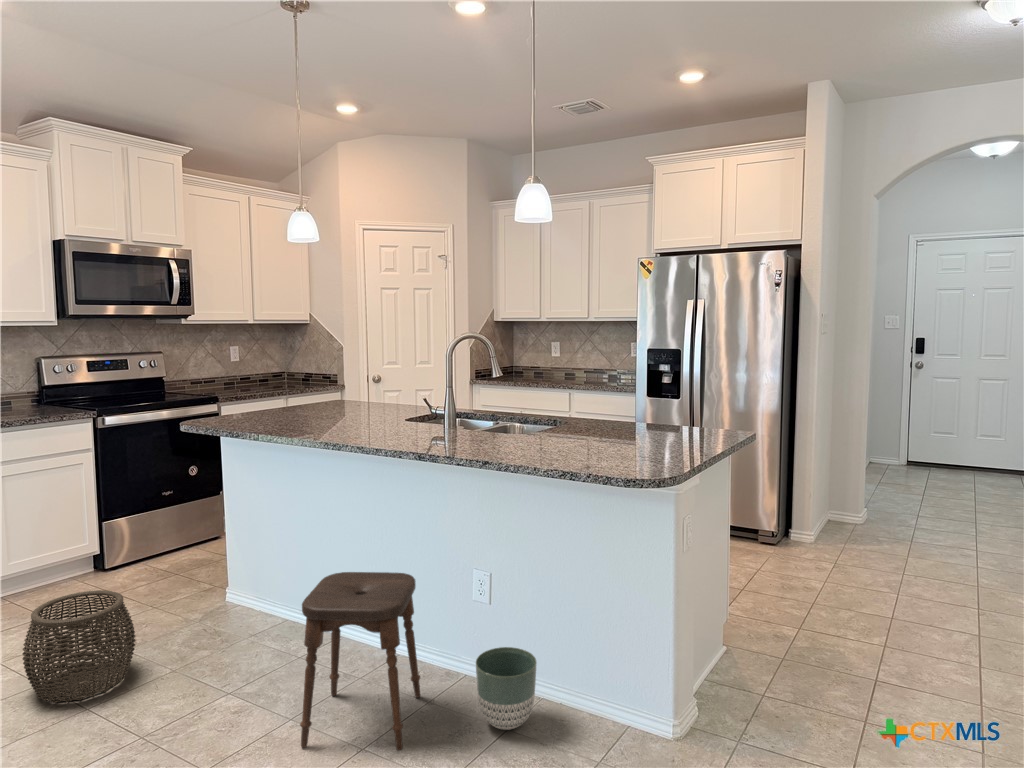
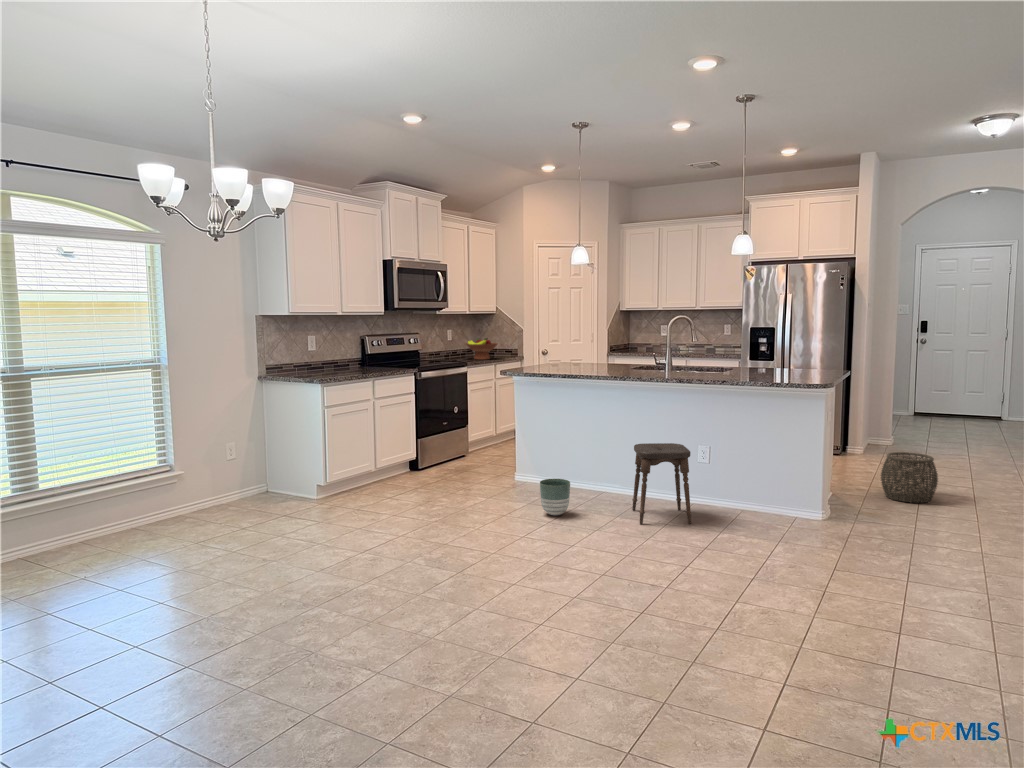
fruit bowl: none [244,359,293,391] -> present [466,338,498,360]
woven basket: present [22,590,136,703] -> present [881,452,938,503]
planter: present [476,647,536,730] -> present [540,479,570,515]

